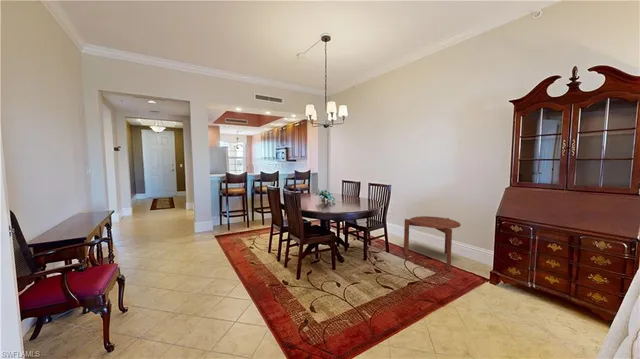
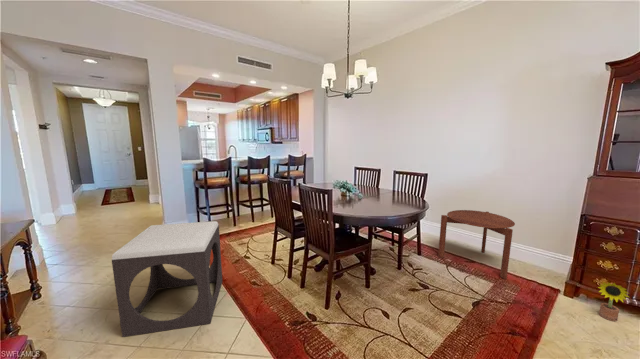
footstool: none [159,215,230,284] -> present [112,221,223,337]
decorative plant: none [502,267,521,300] -> present [598,283,629,321]

